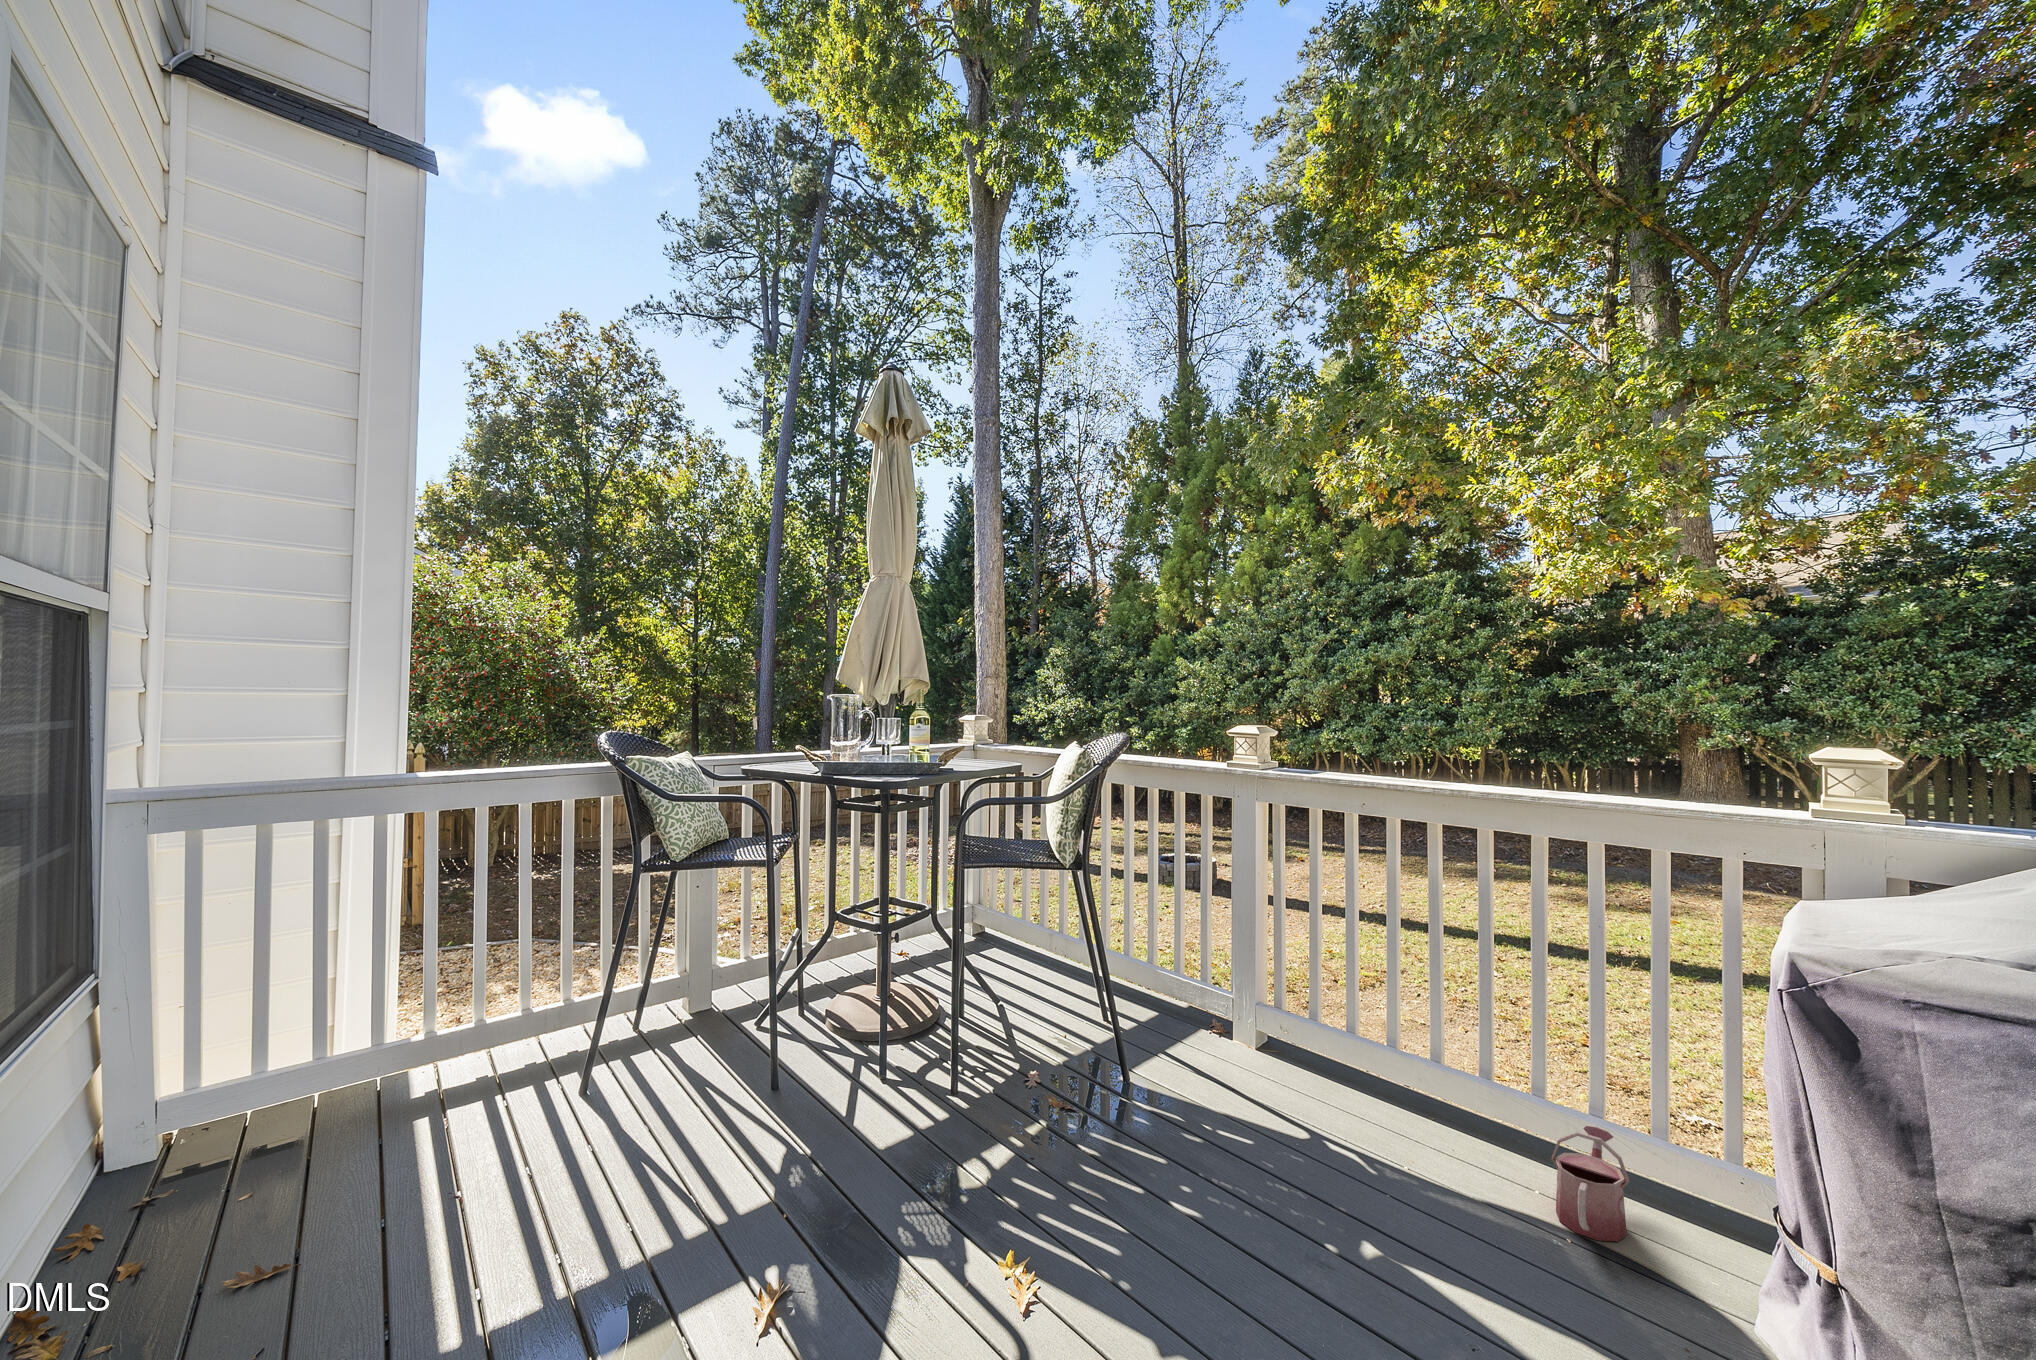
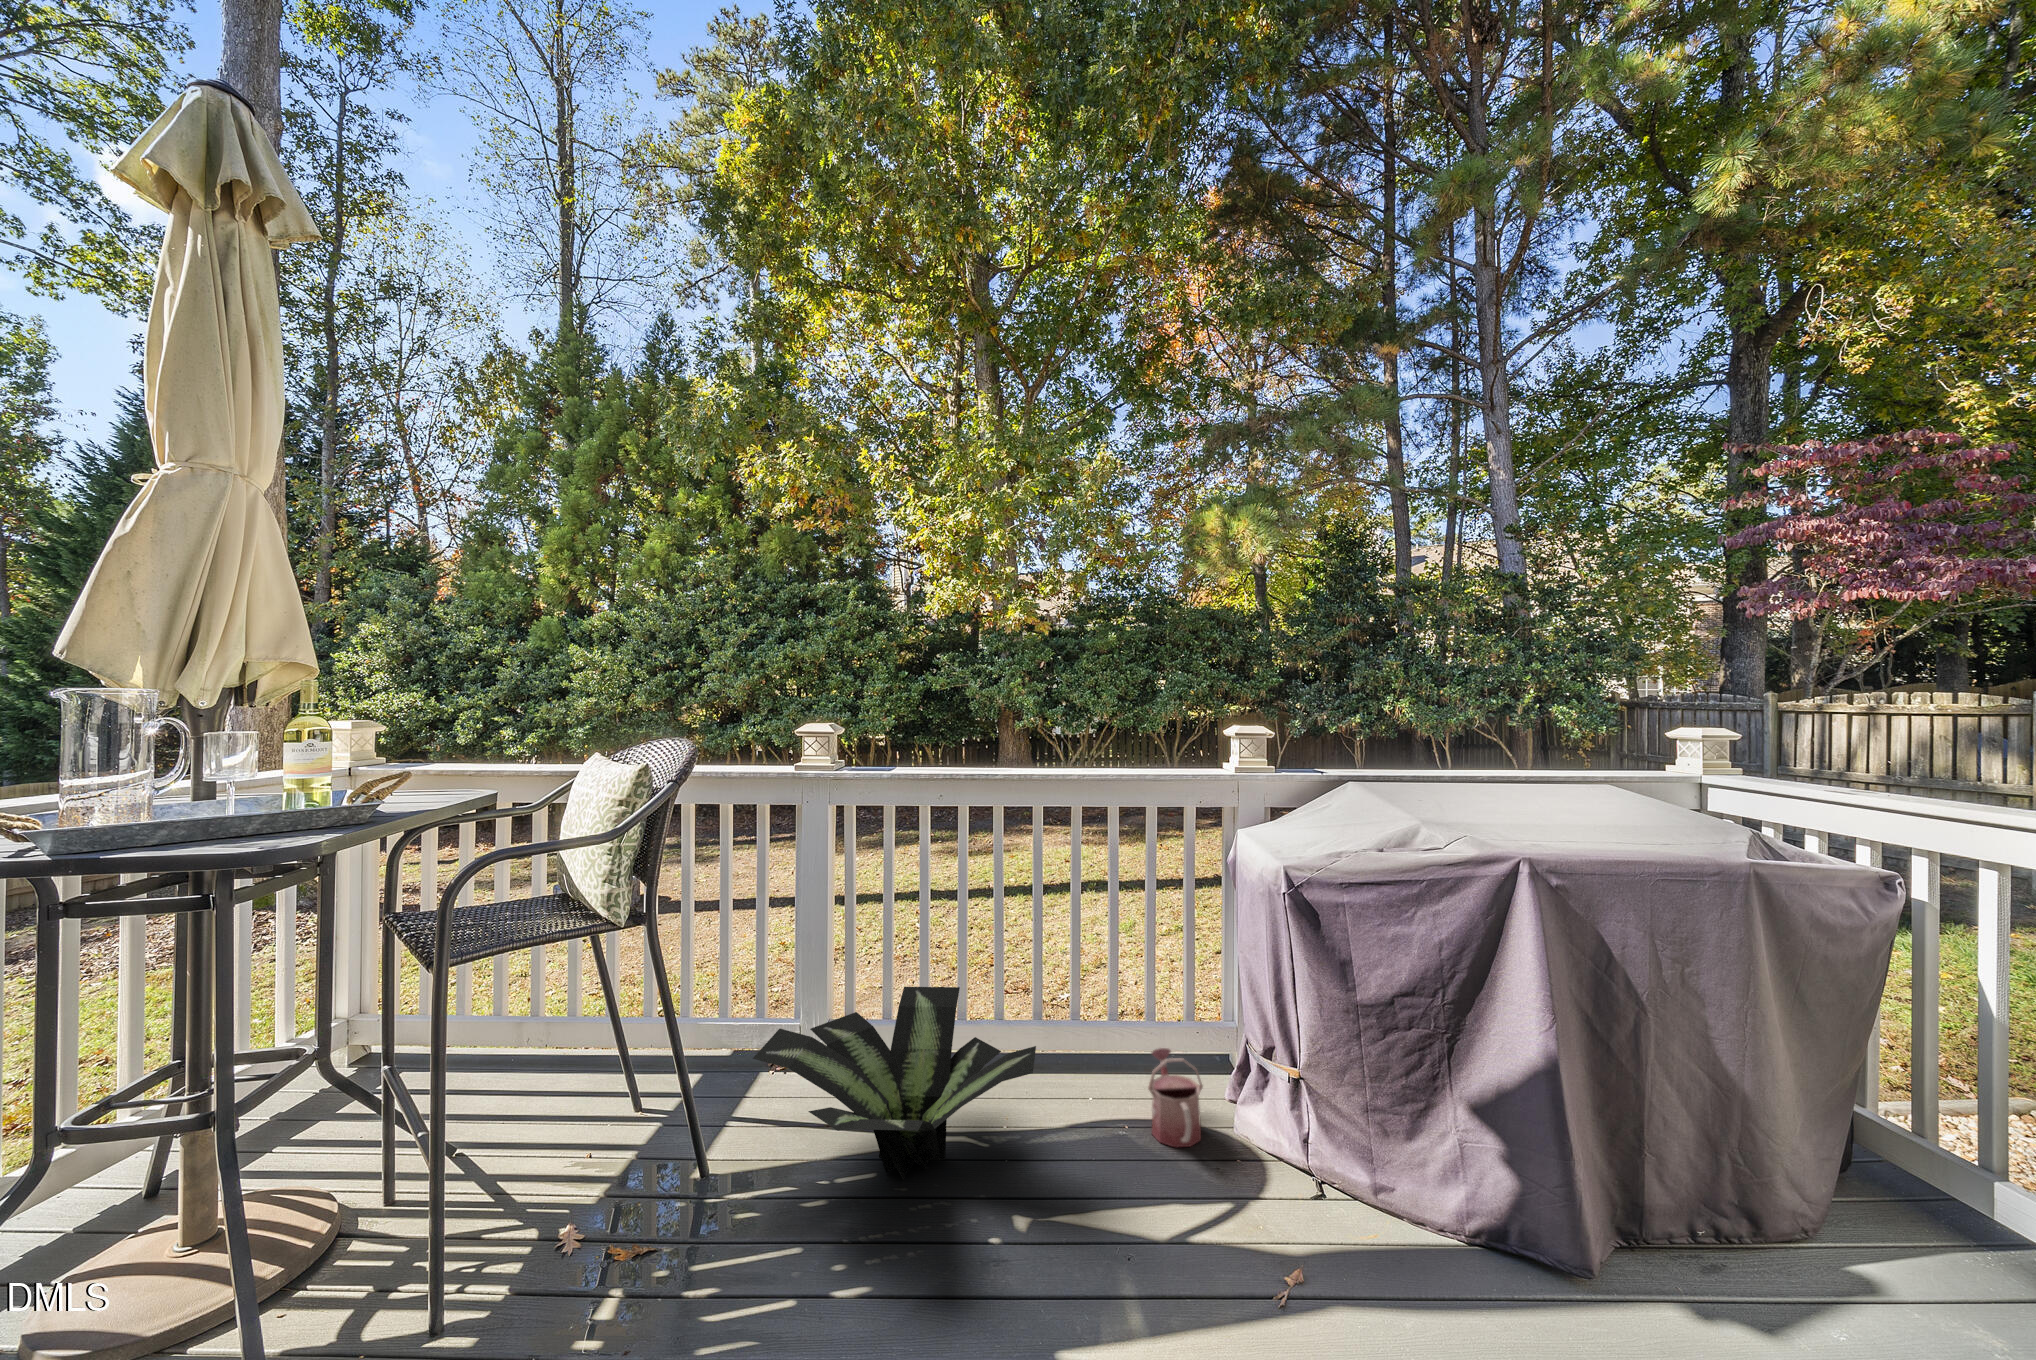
potted plant: none [1157,982,1411,1139] -> present [753,987,1036,1180]

